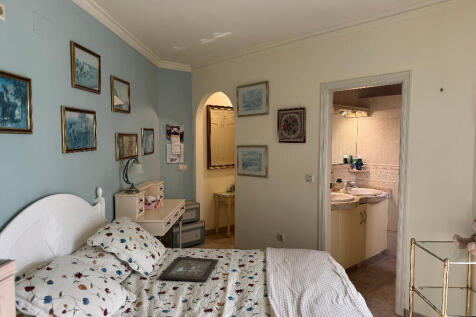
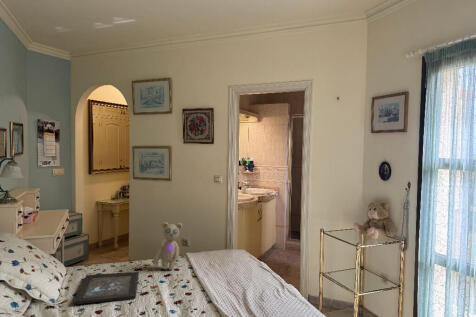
teddy bear: none [231,218,257,262] -> present [153,222,182,270]

